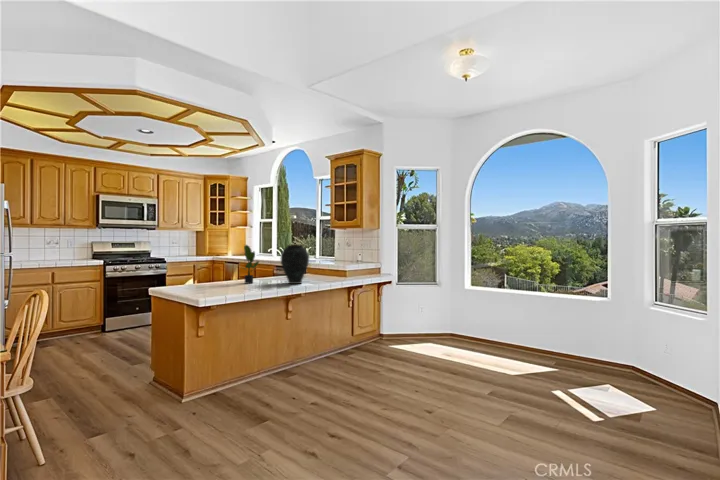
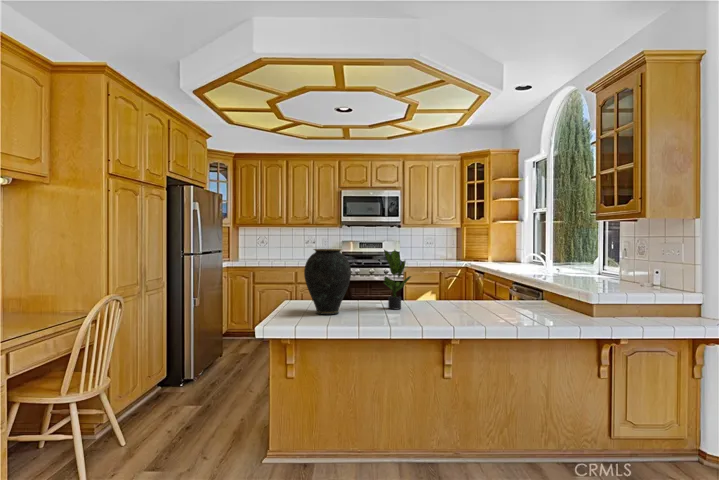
vase: present [281,244,309,284] -> present [304,249,351,315]

